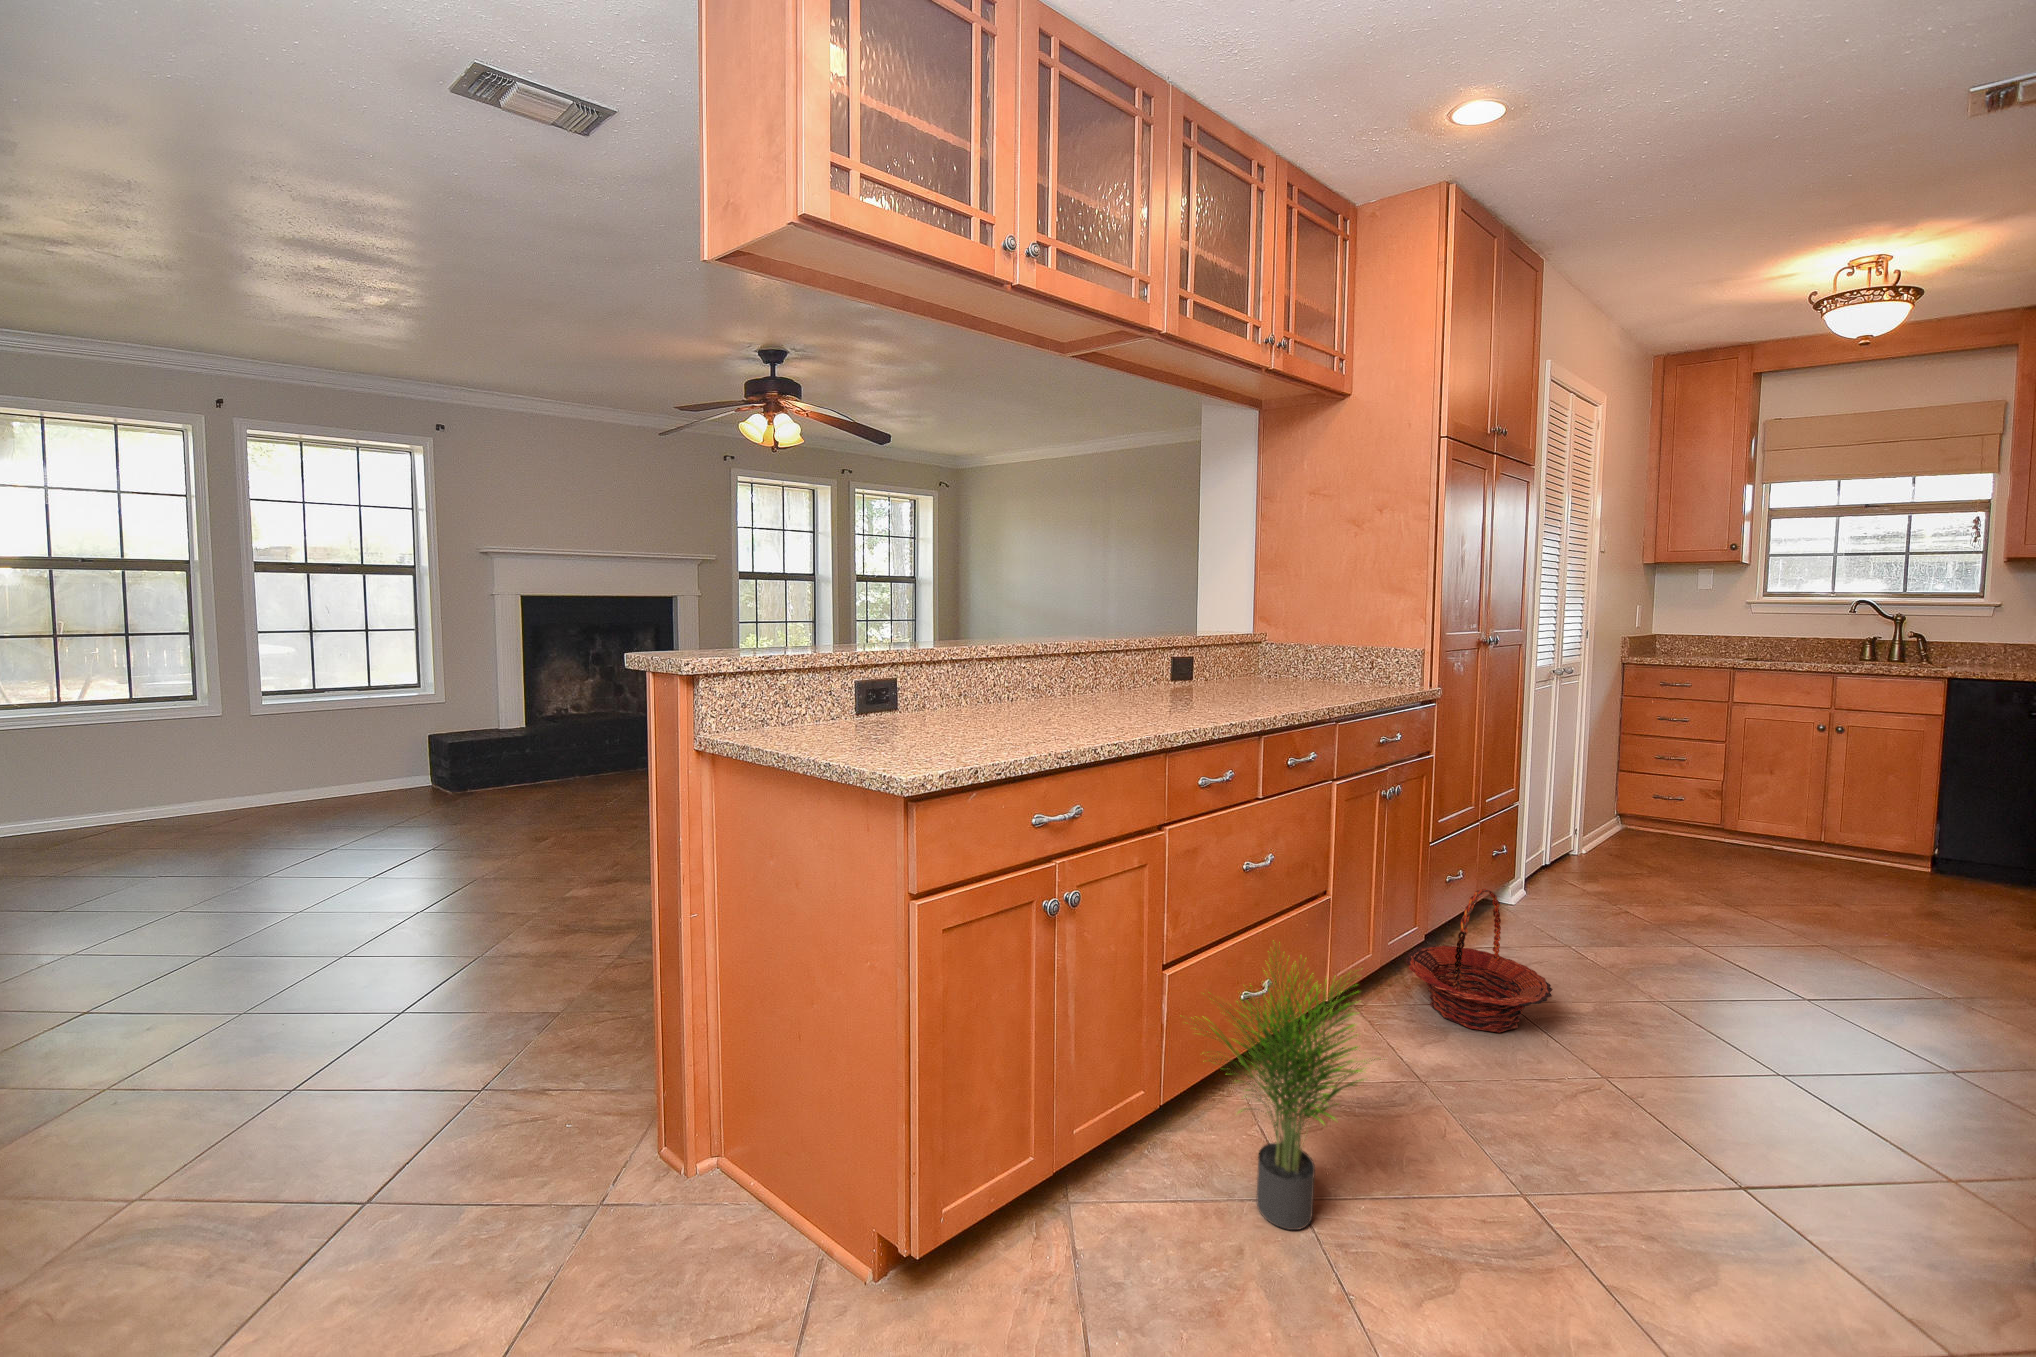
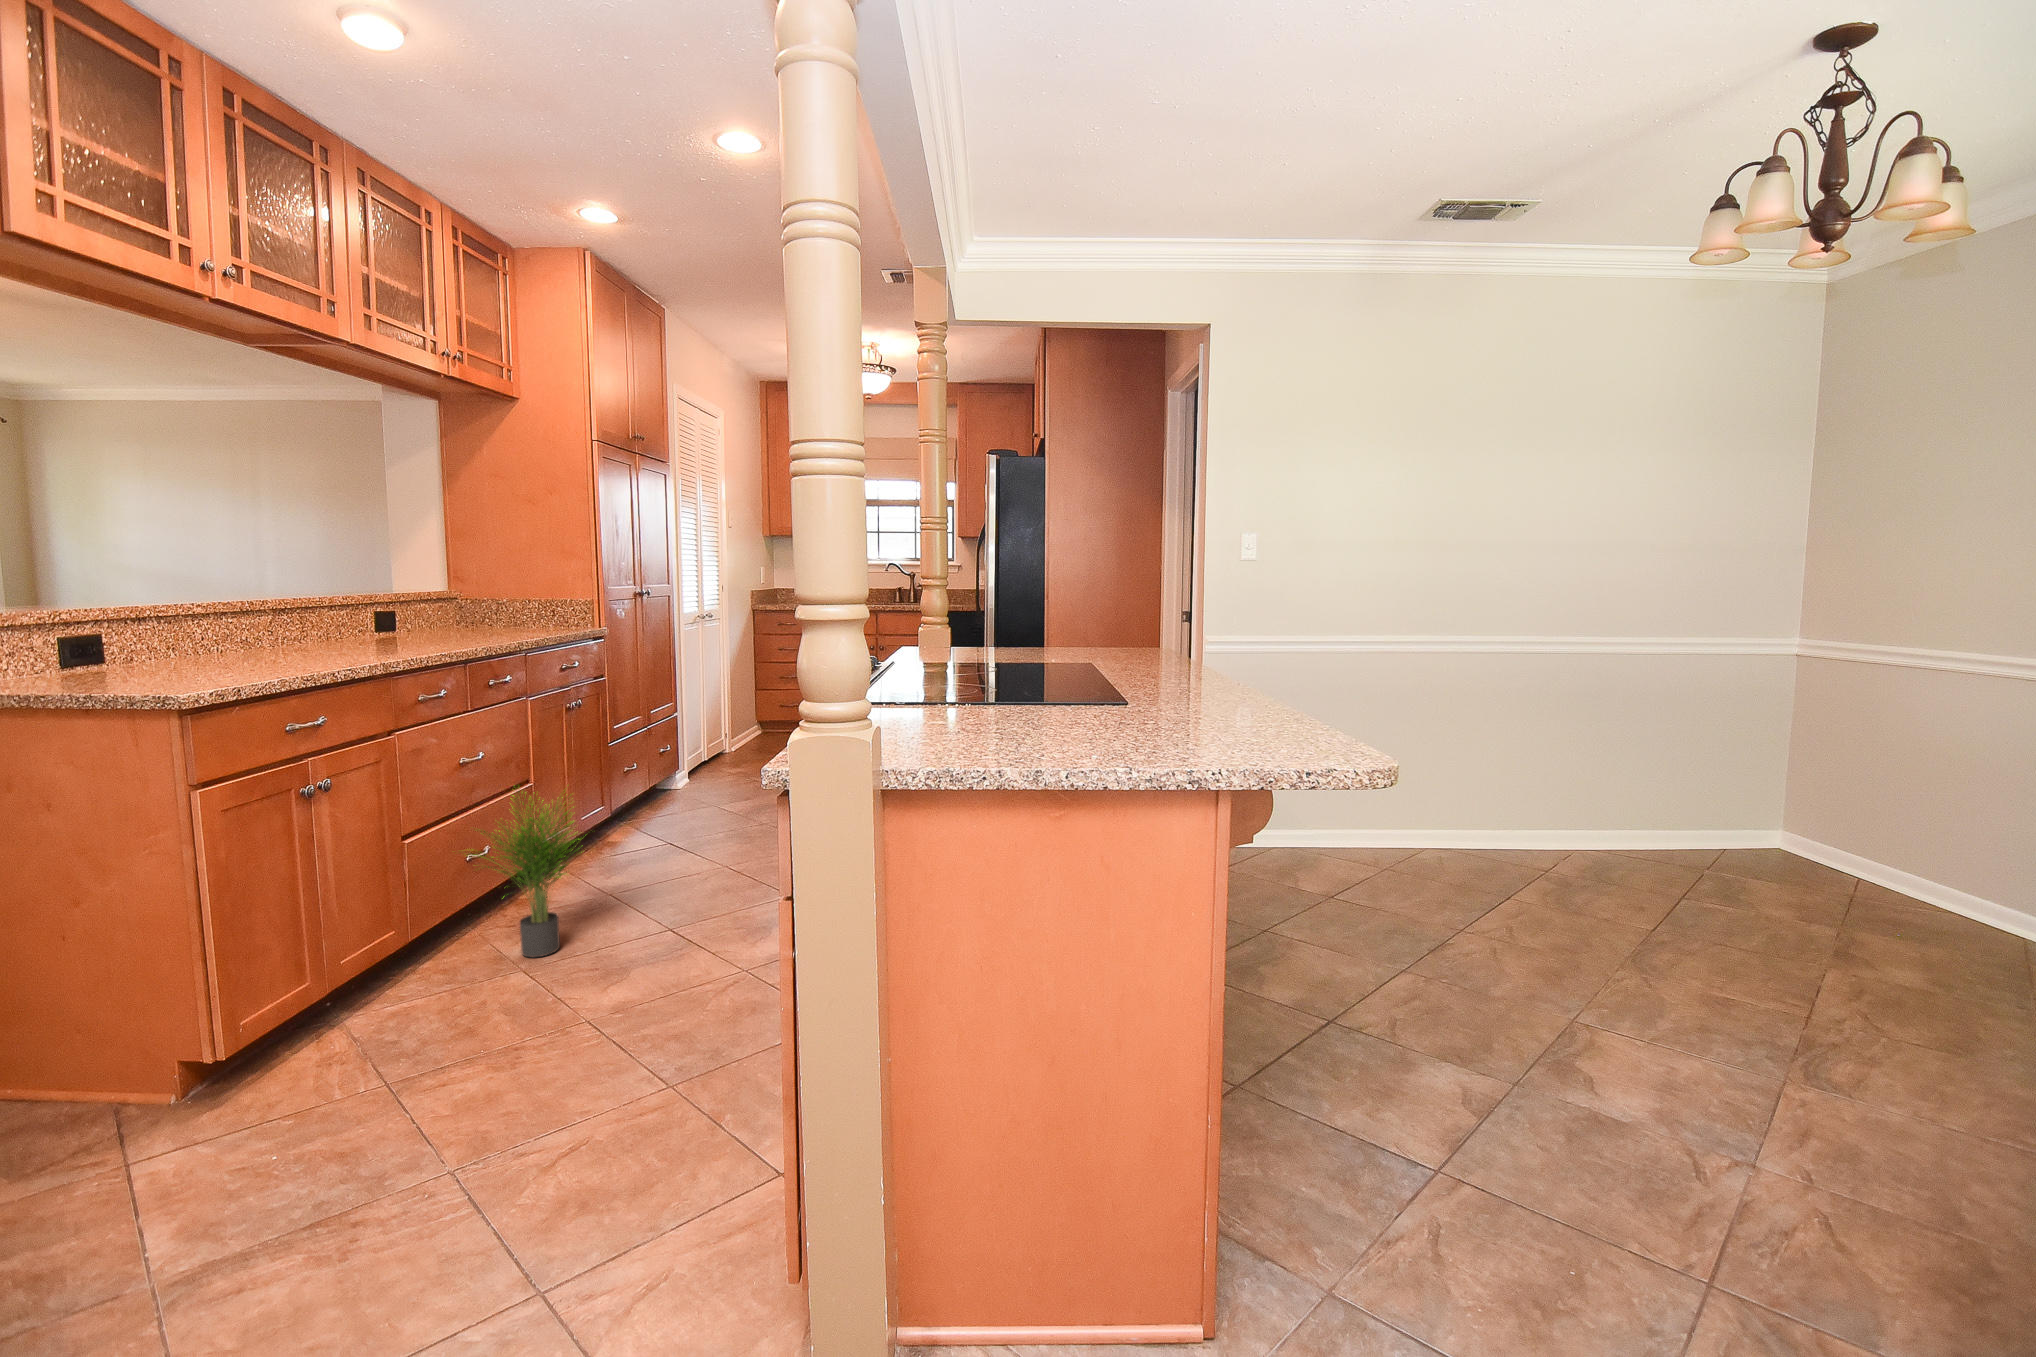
basket: present [1406,889,1553,1033] -> none [608,757,701,849]

